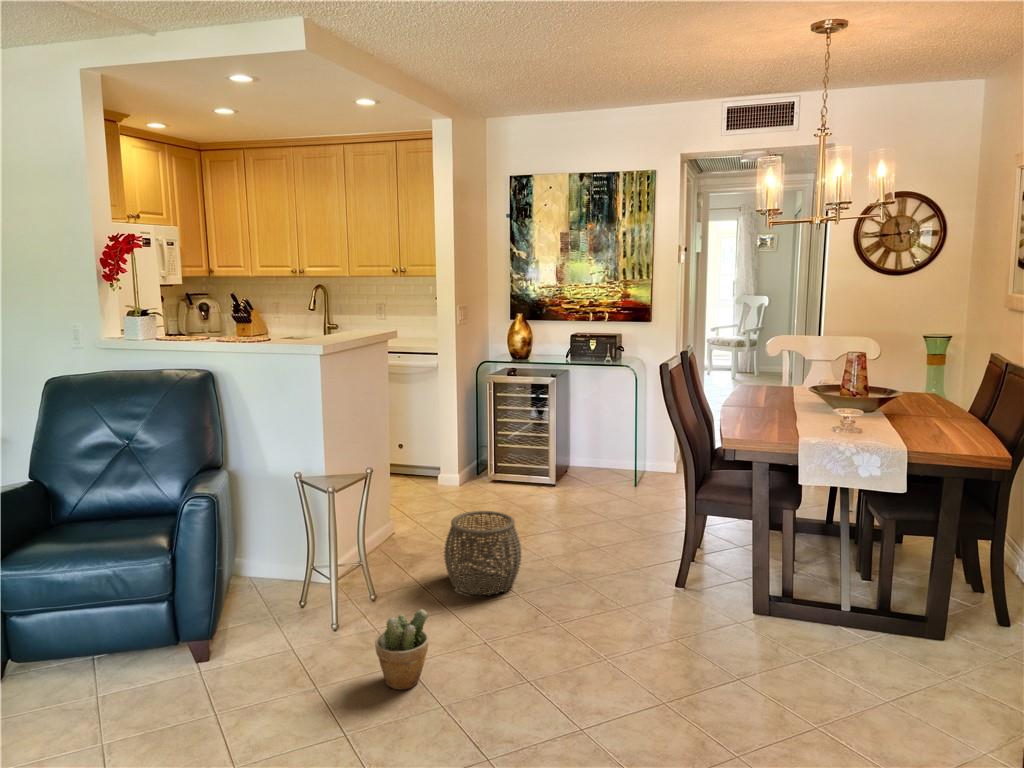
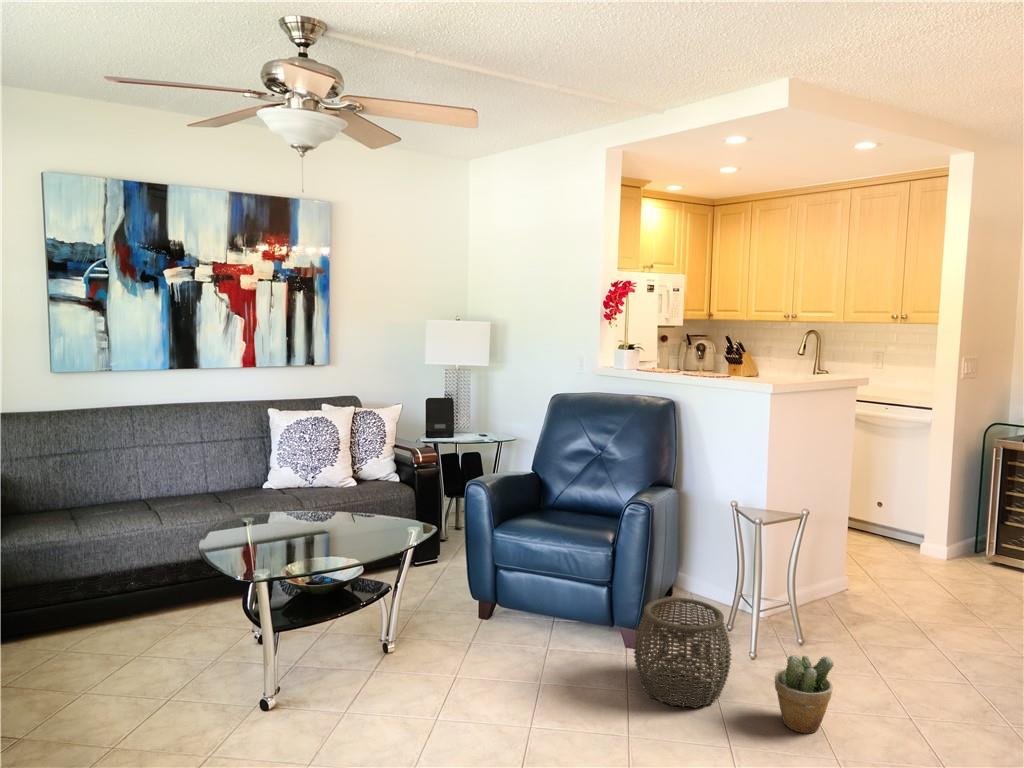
woven basket: present [444,511,522,595] -> present [634,598,732,708]

